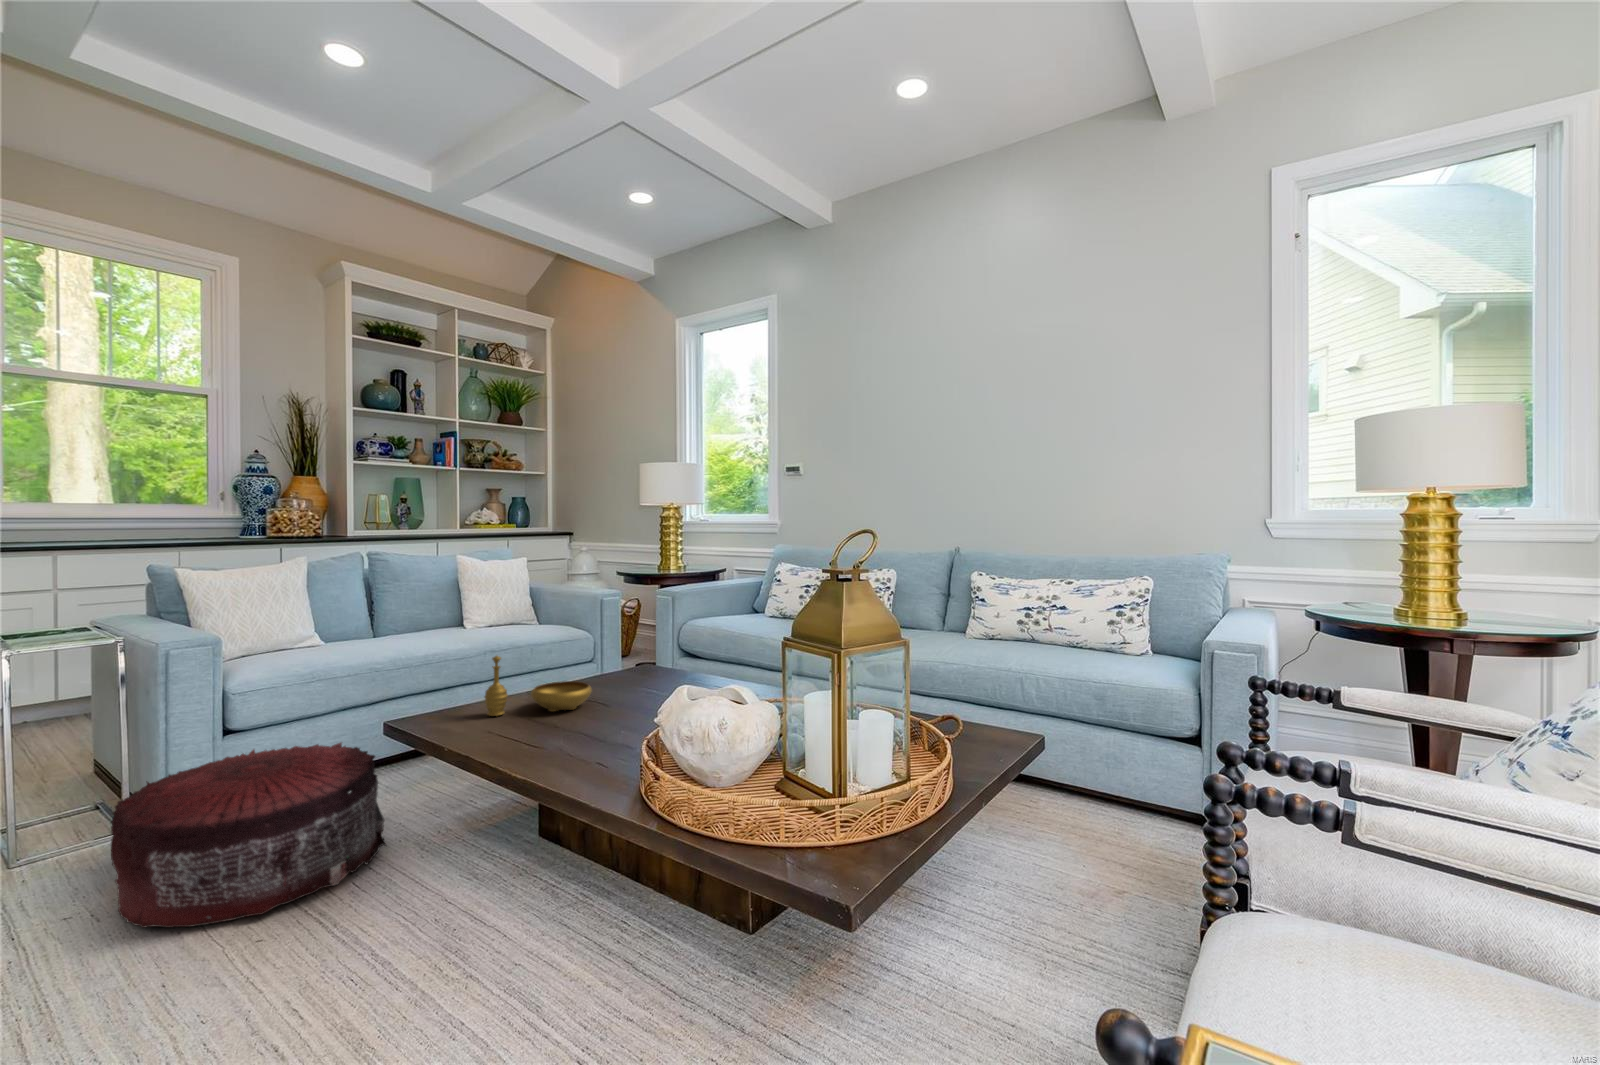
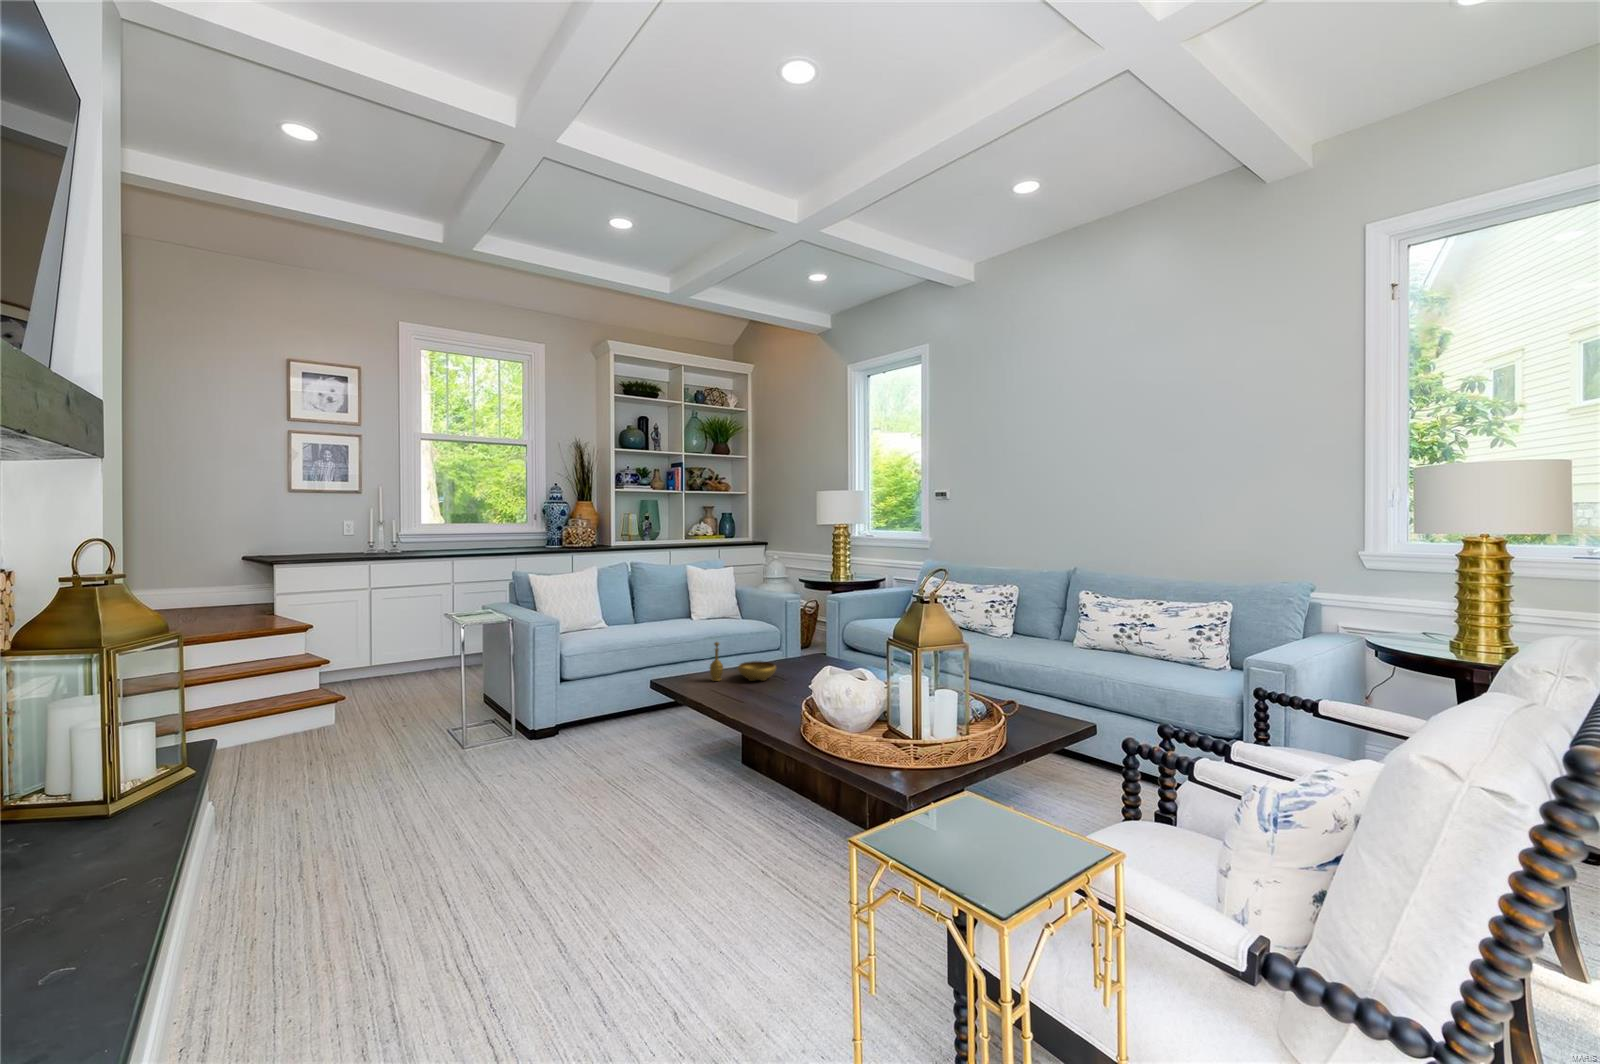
pouf: present [111,743,386,928] -> none [517,691,653,786]

